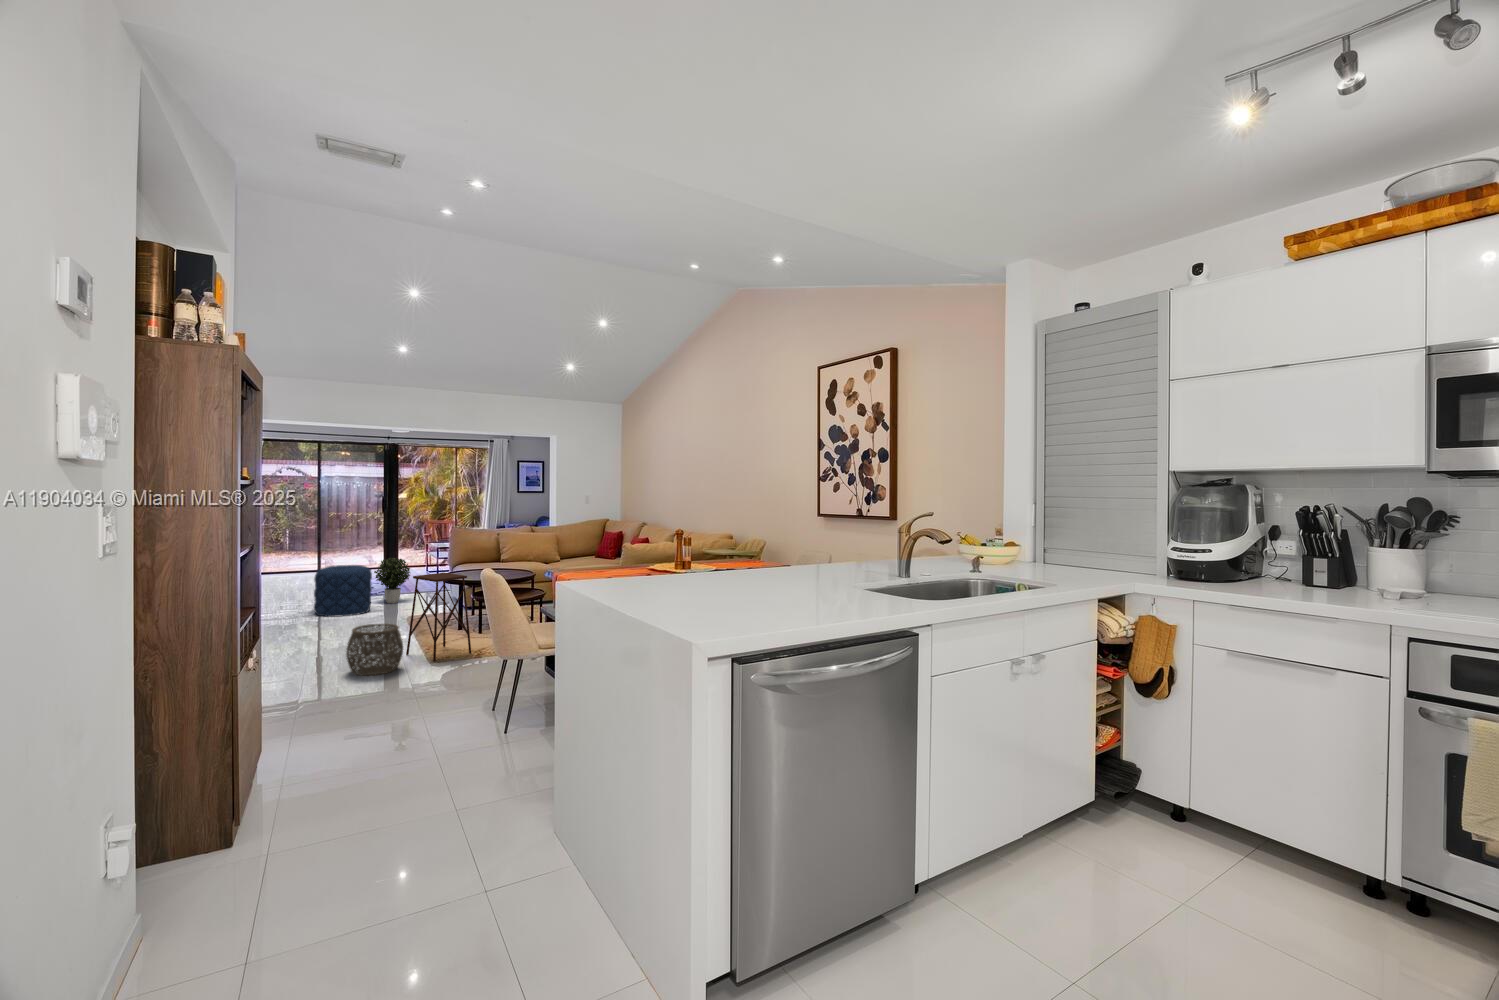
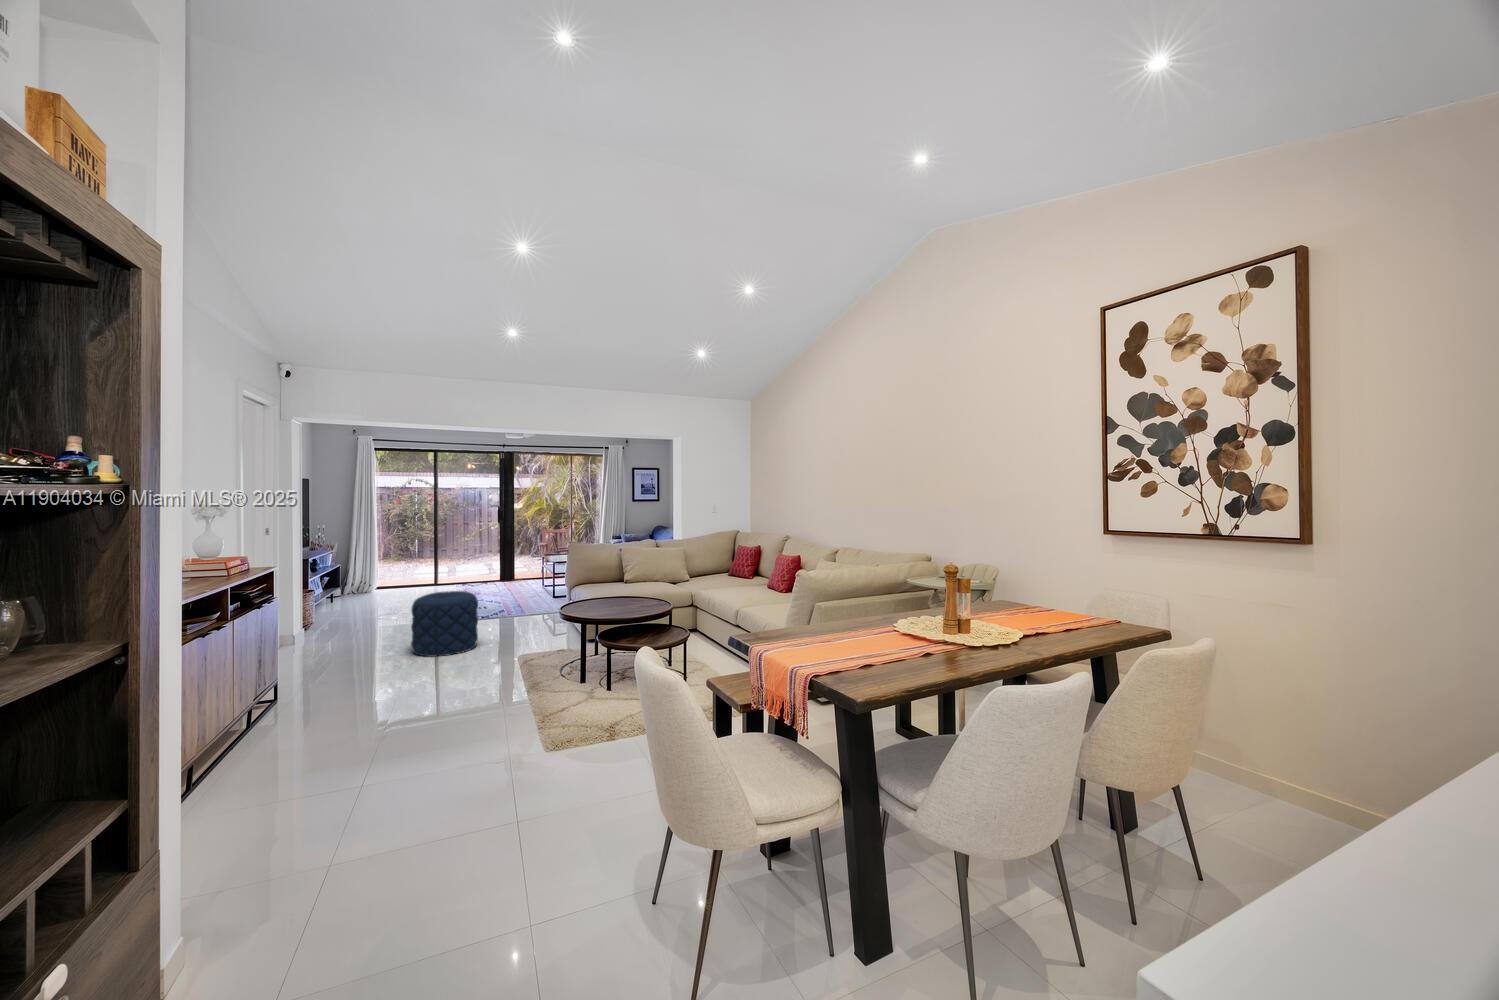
potted plant: present [374,558,410,604] -> none [482,579,524,633]
side table: present [406,573,471,662] -> none [509,620,600,762]
woven basket: present [346,624,403,676] -> none [413,710,502,805]

